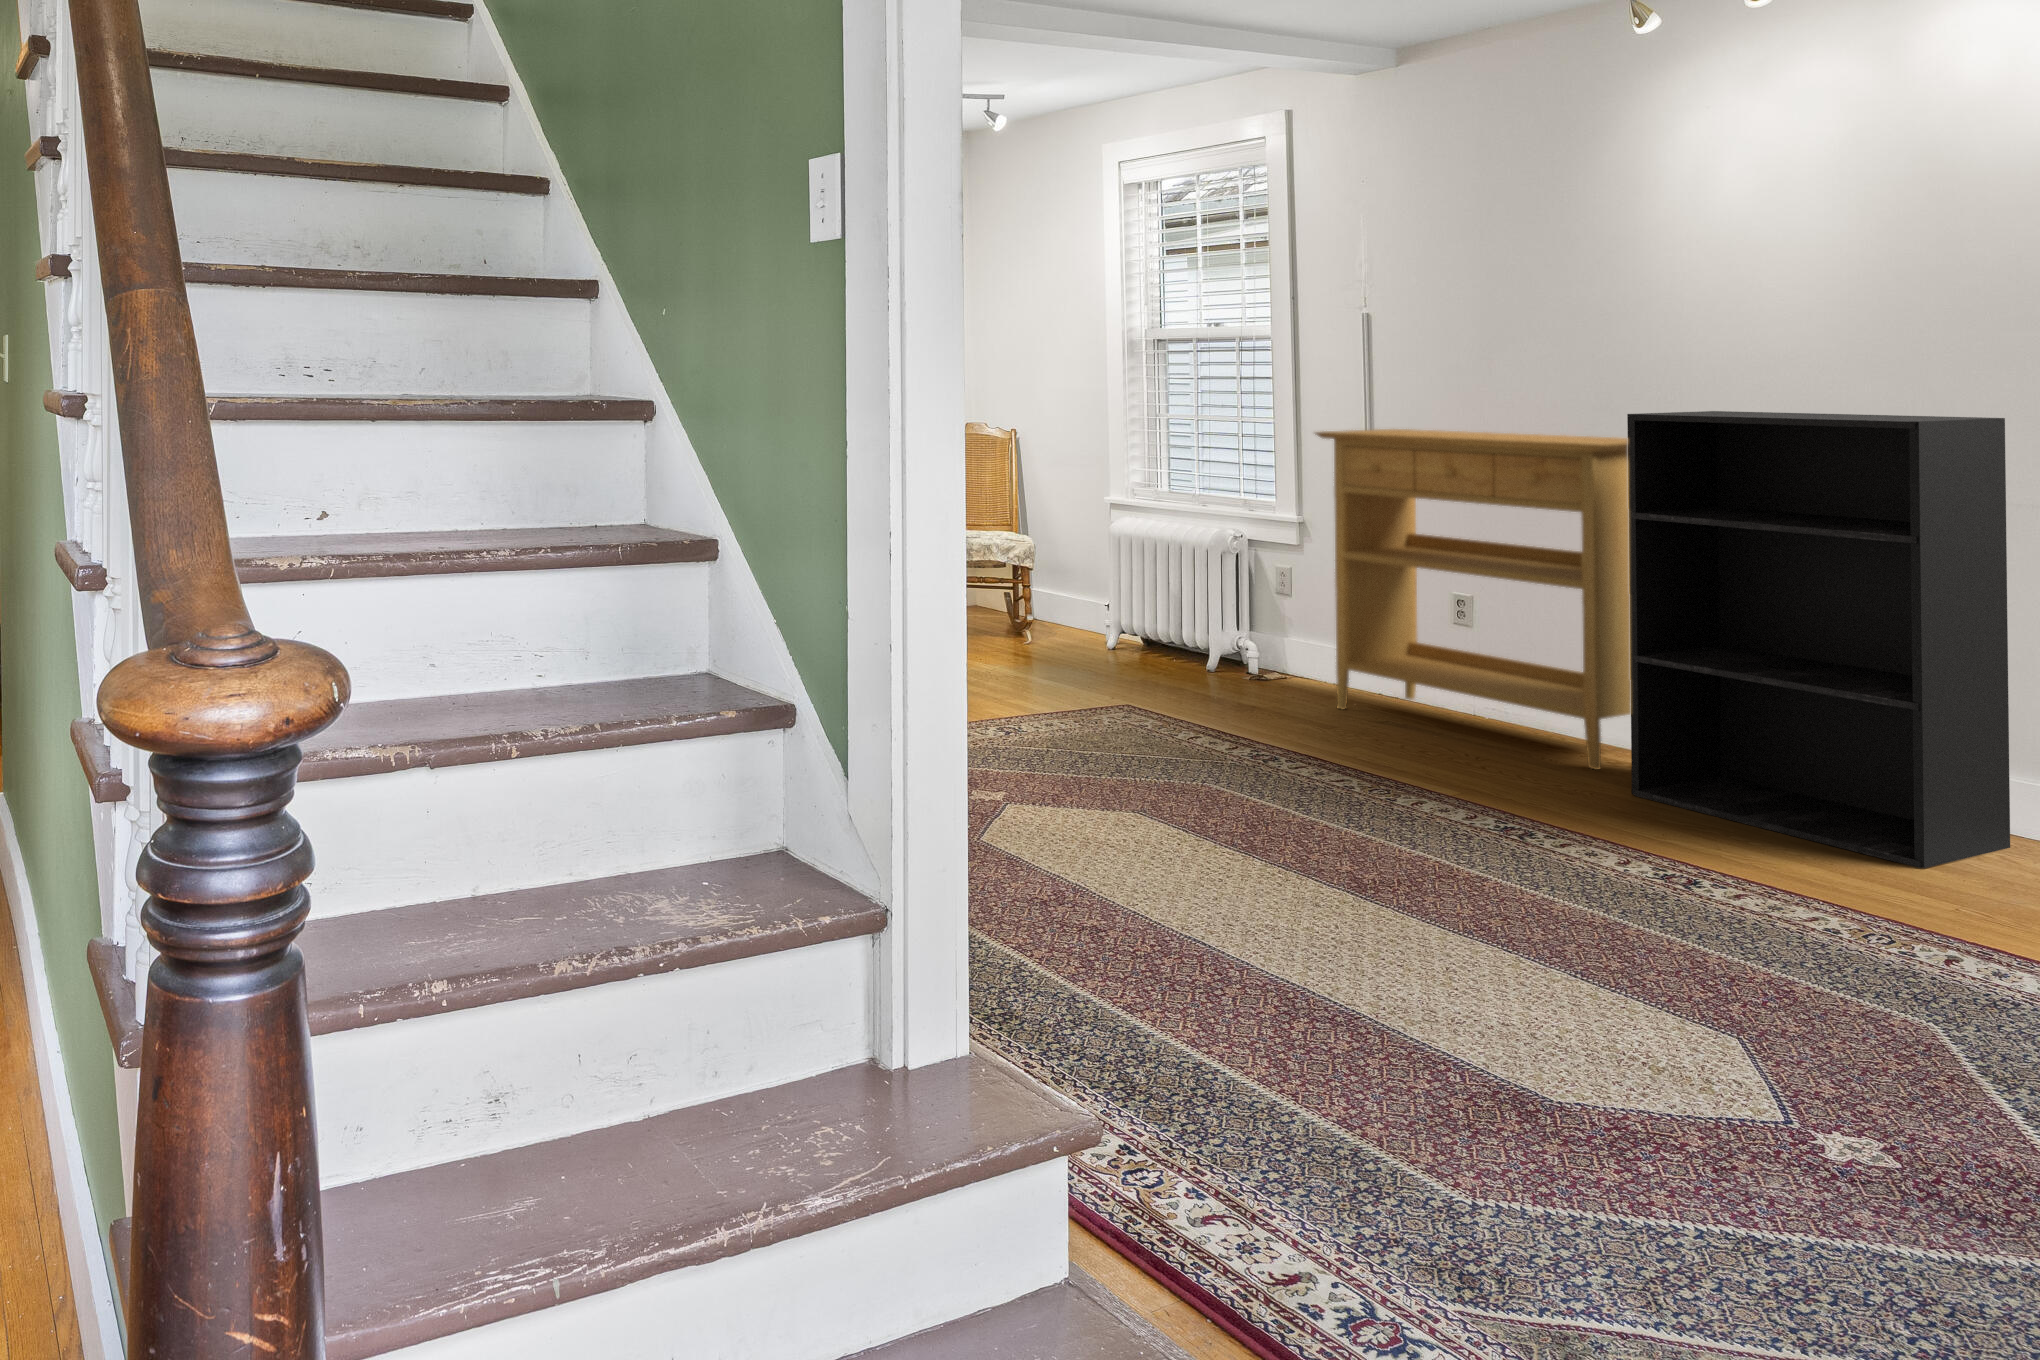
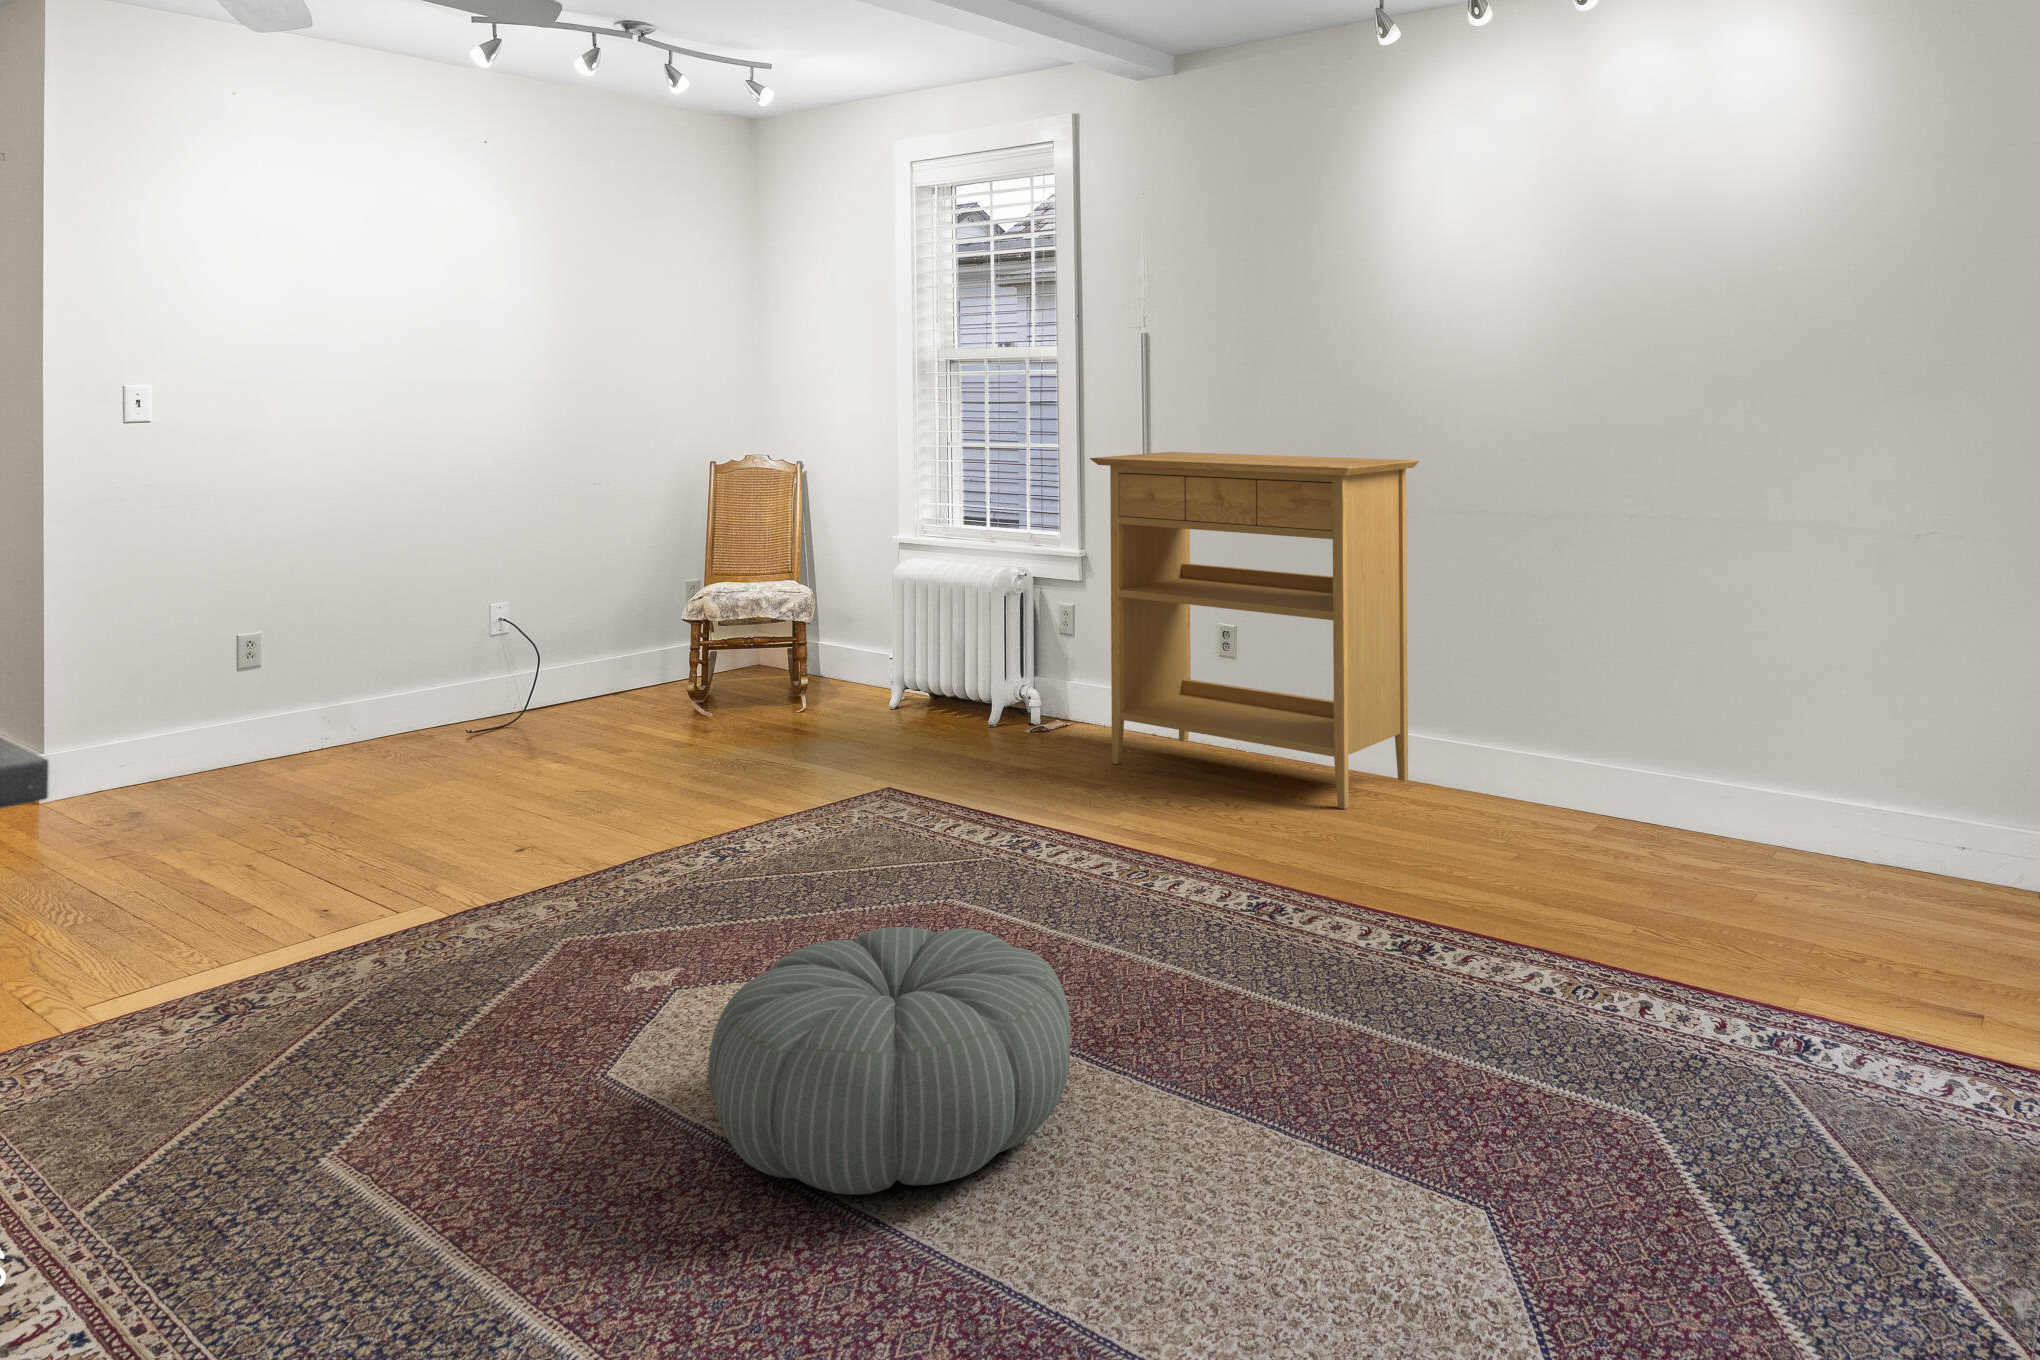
bookshelf: present [1627,411,2010,868] -> none [1372,431,1667,889]
pouf: none [1059,770,1343,939] -> present [708,927,1071,1195]

